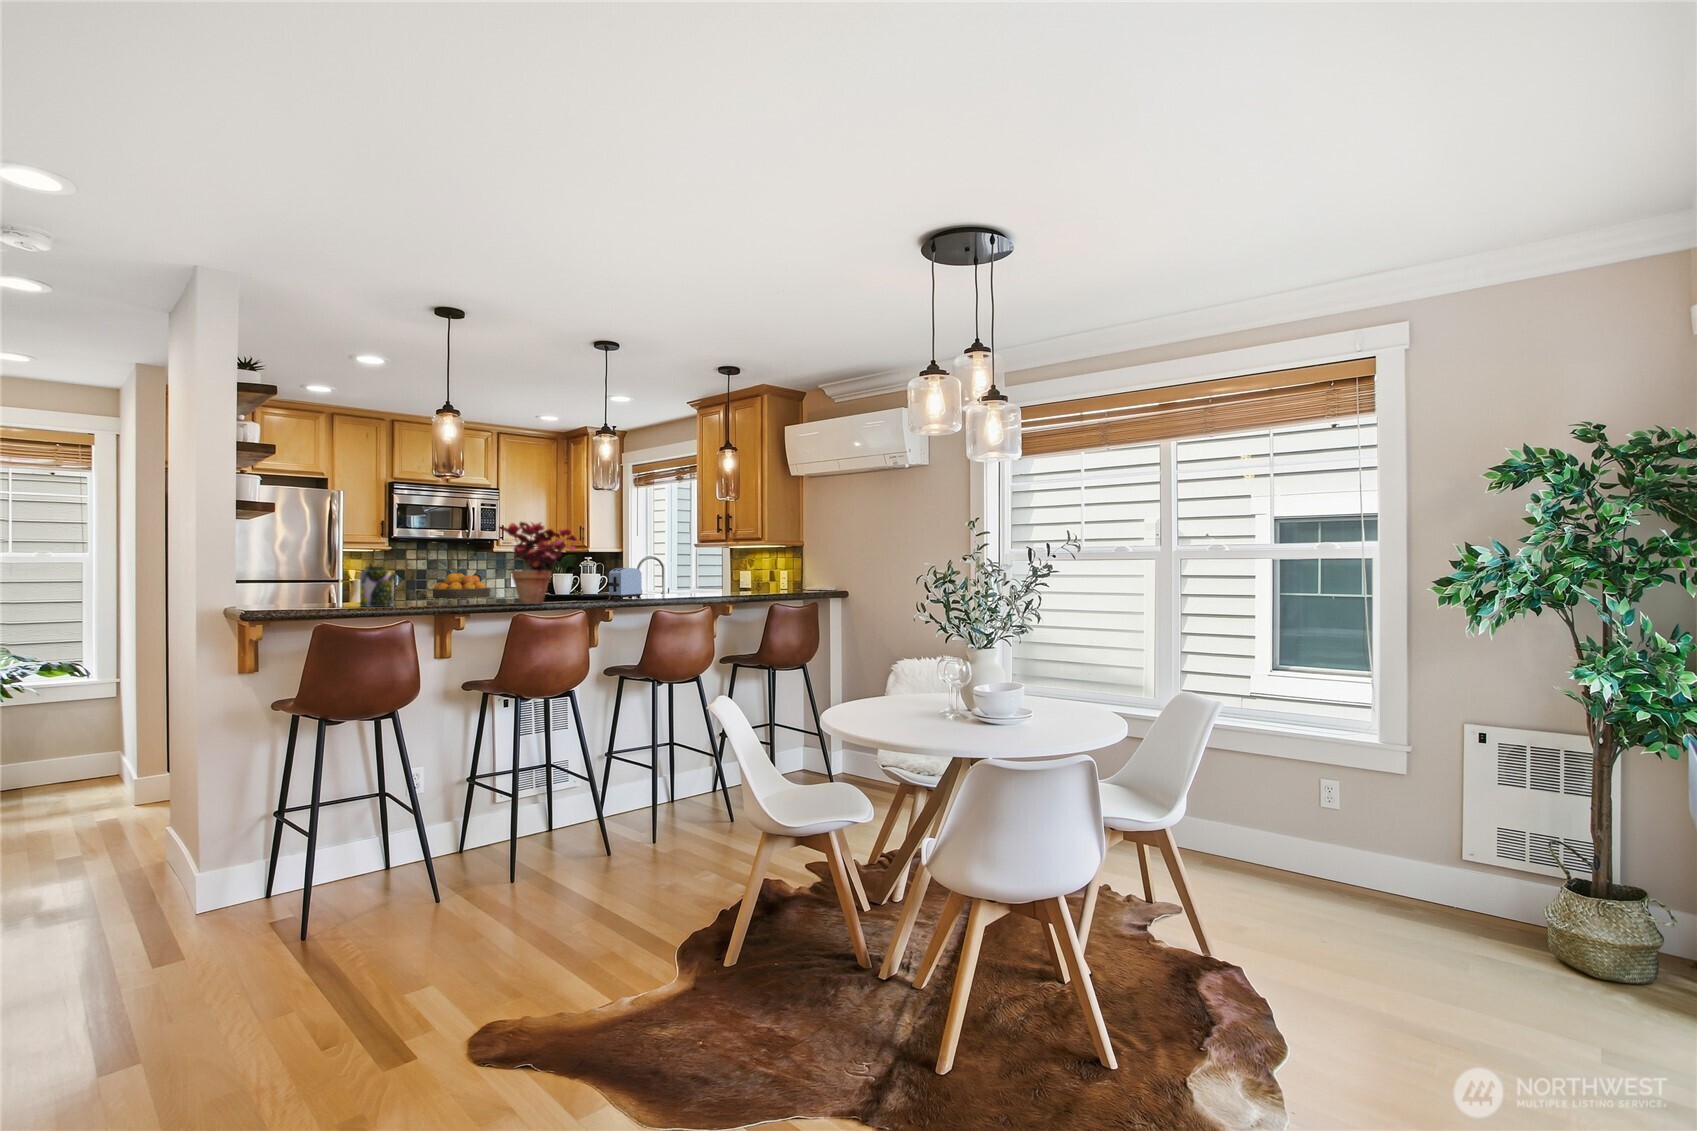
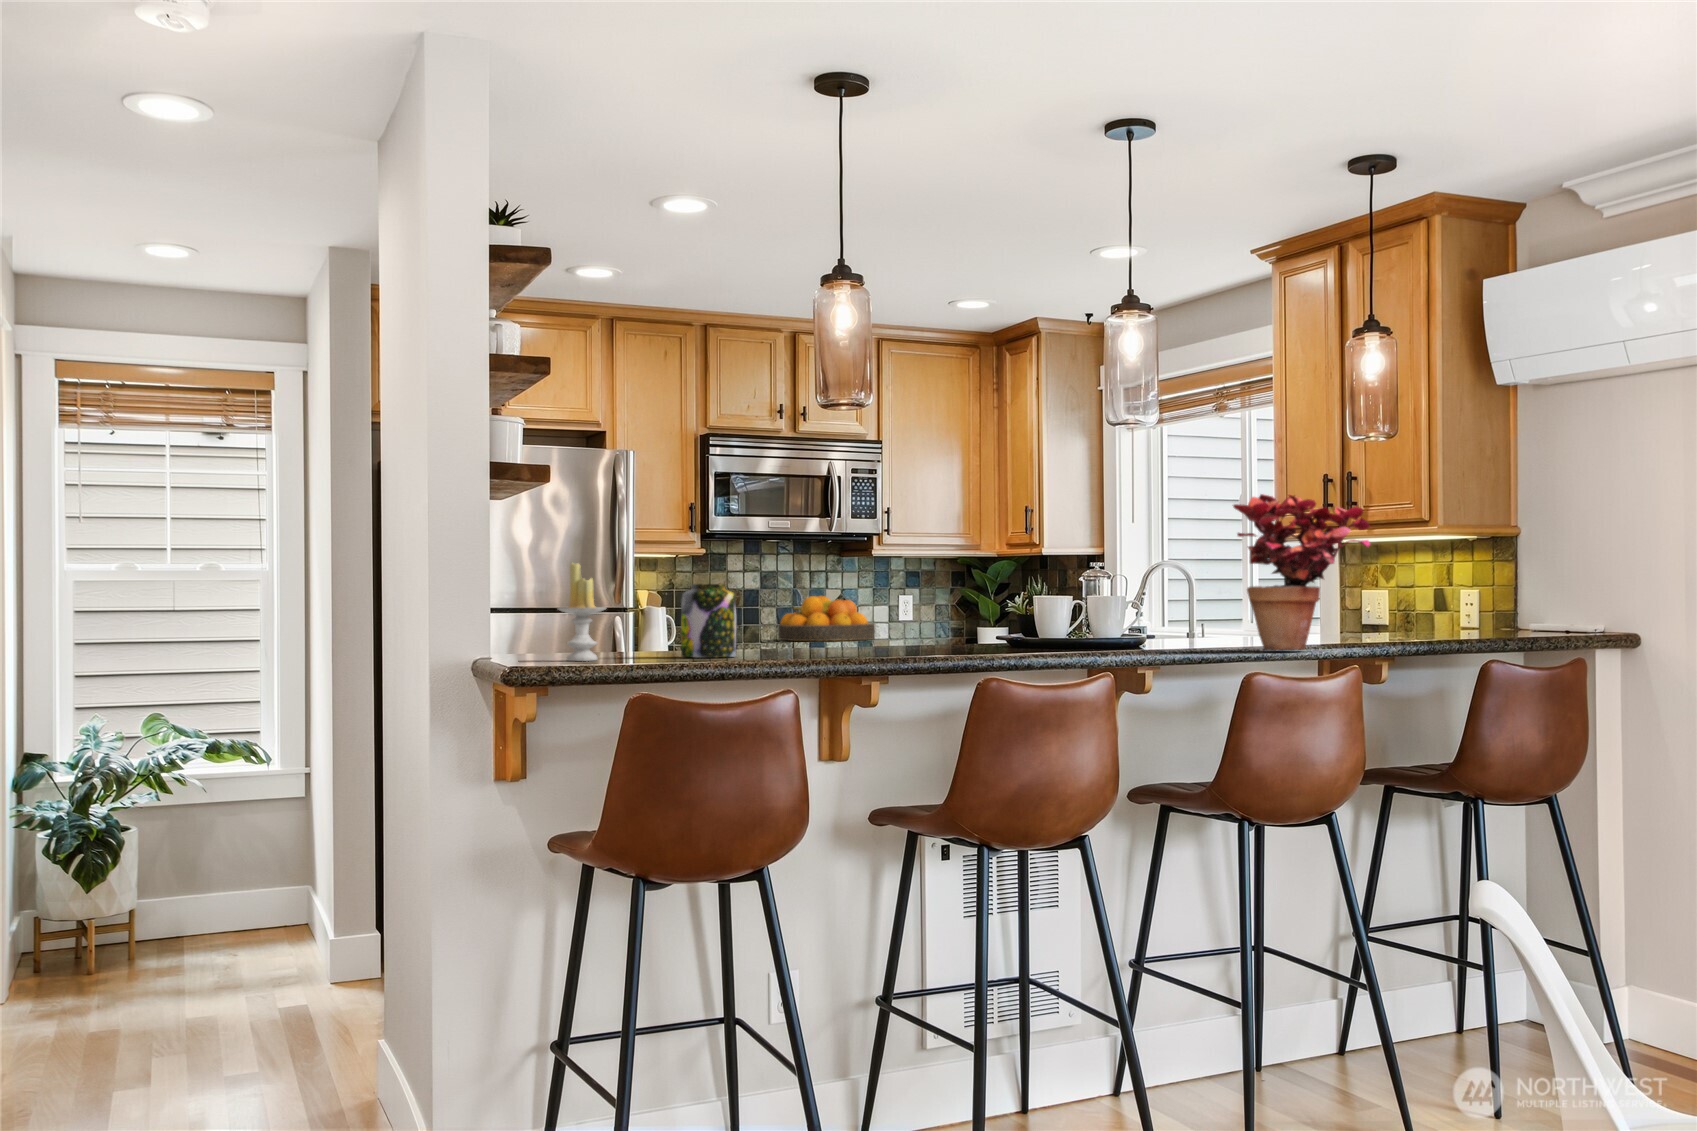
potted plant: present [499,522,576,604] -> present [1233,494,1370,650]
candle: none [279,555,312,610] -> present [558,563,606,661]
toaster: present [609,568,642,600] -> none [1121,585,1182,650]

